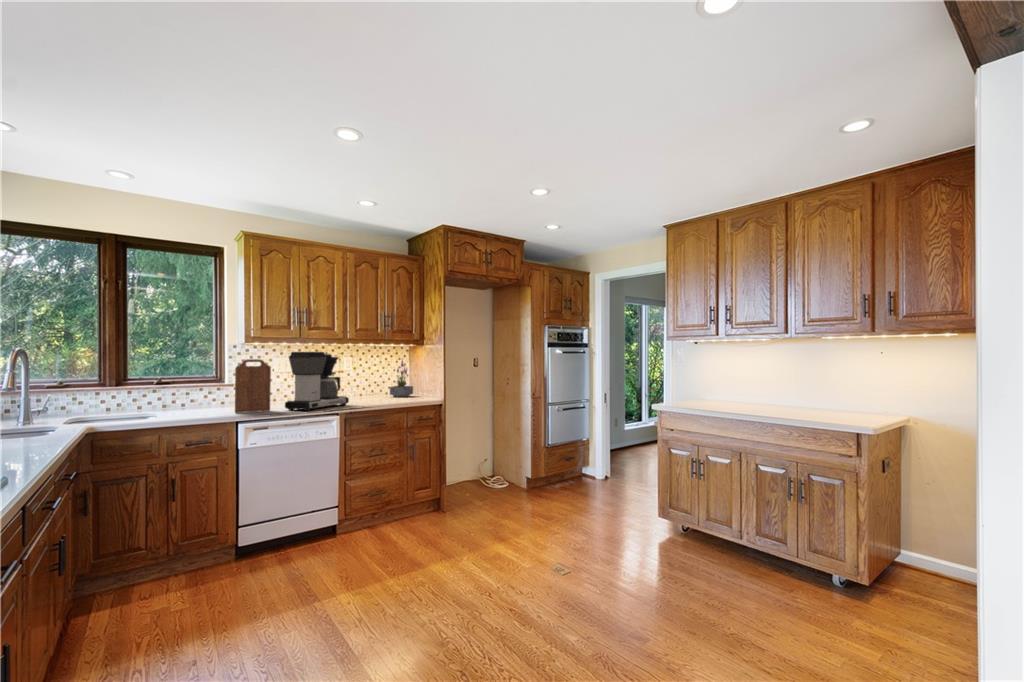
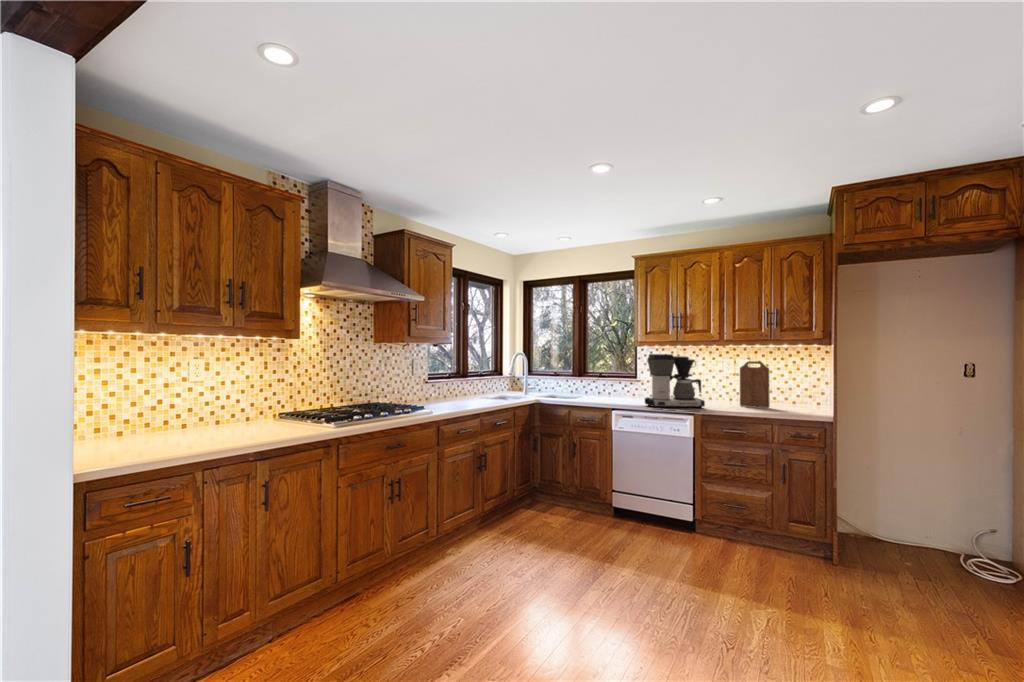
cutting board: present [235,359,271,413] -> present [740,361,770,408]
potted plant: present [390,359,413,397] -> none [783,362,815,410]

